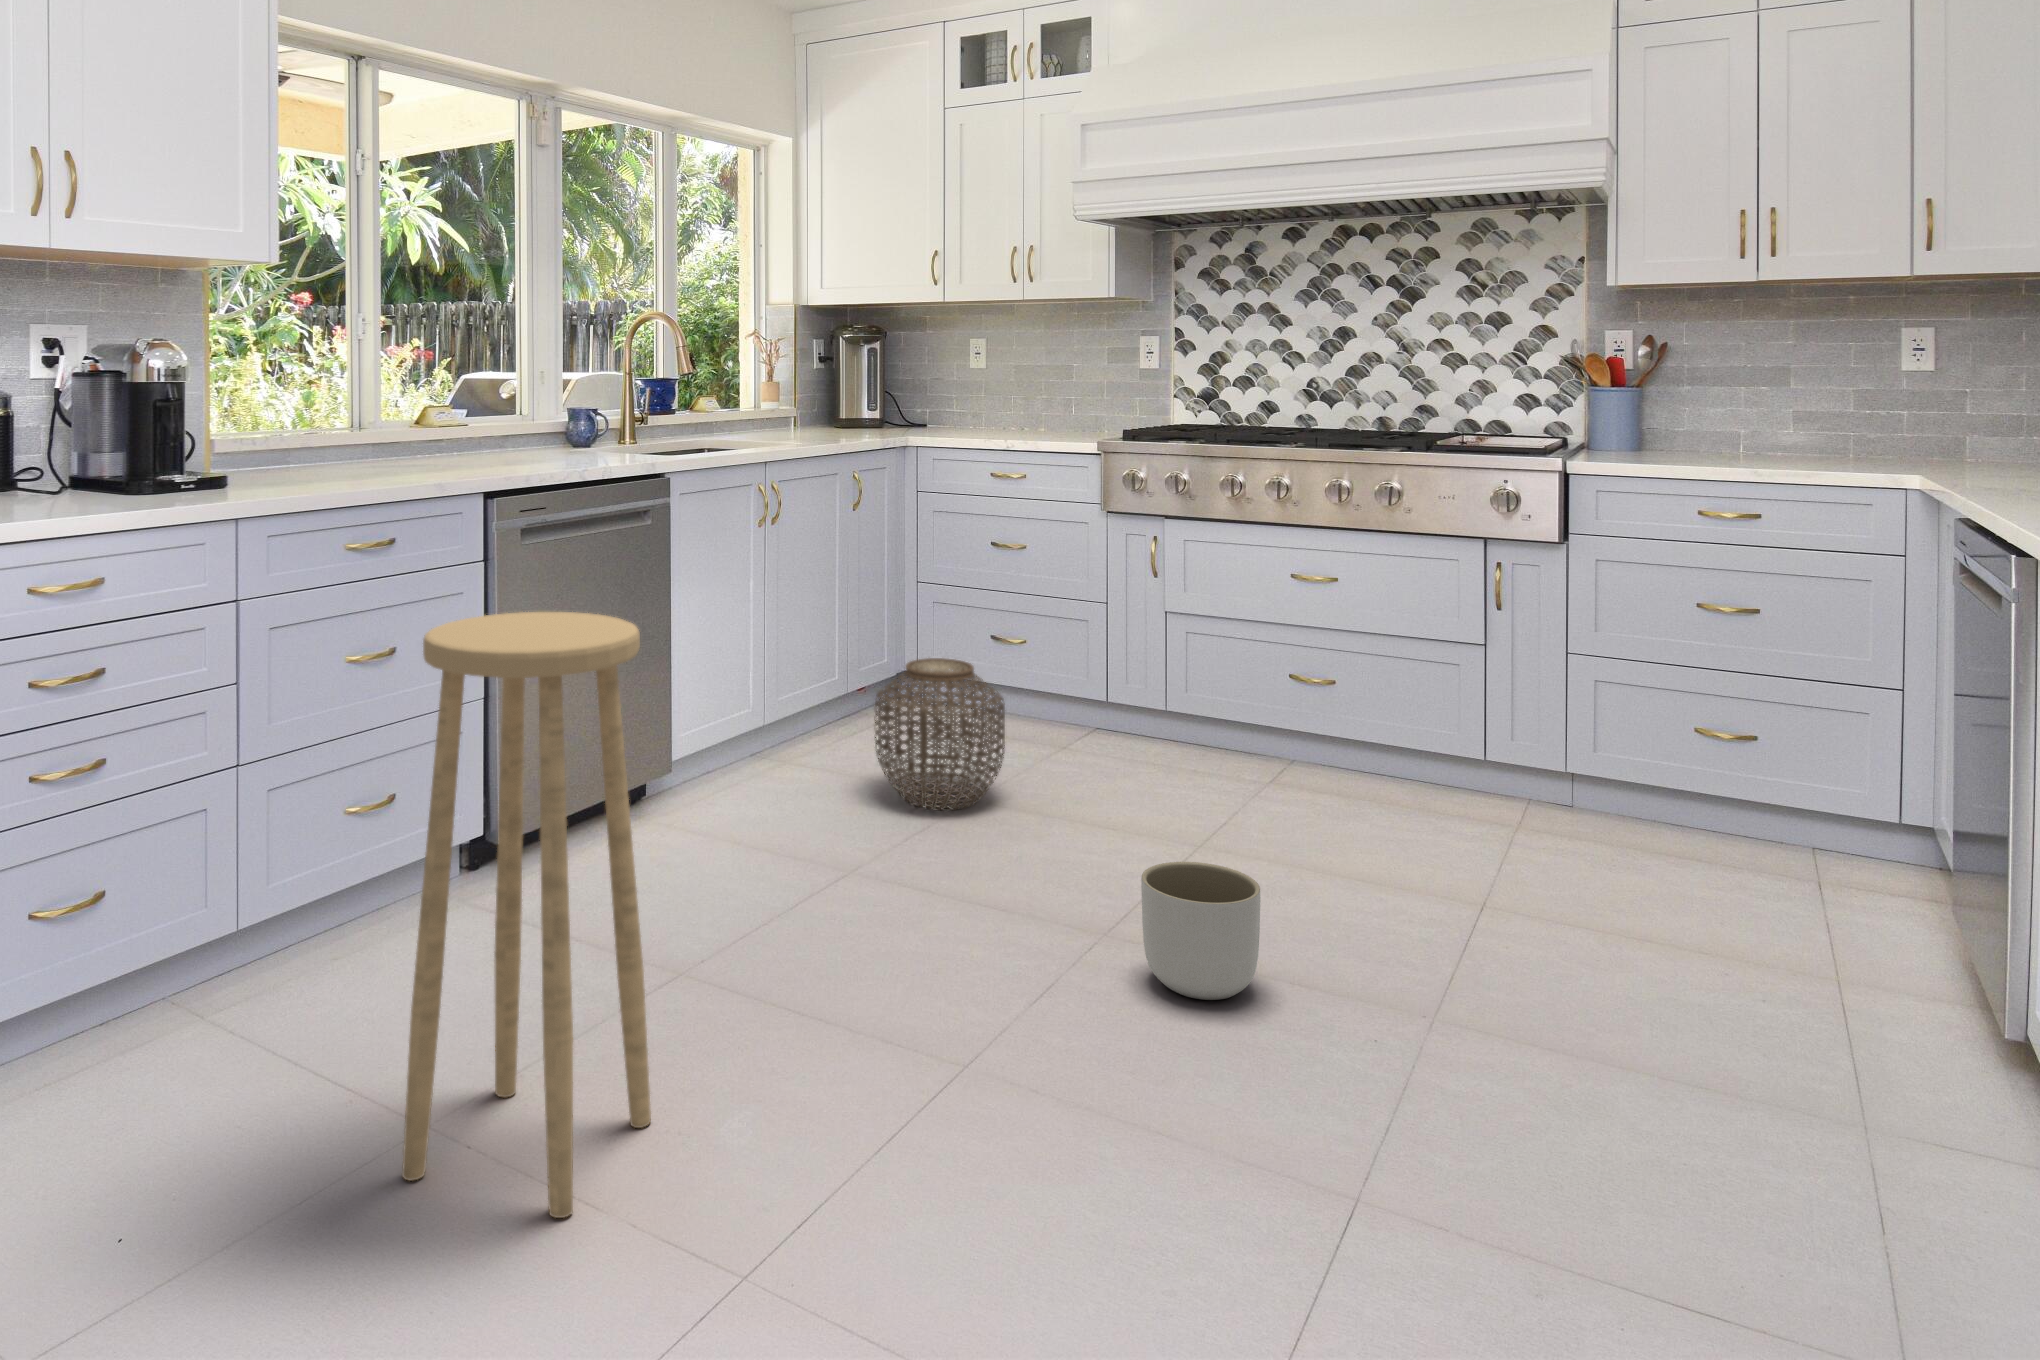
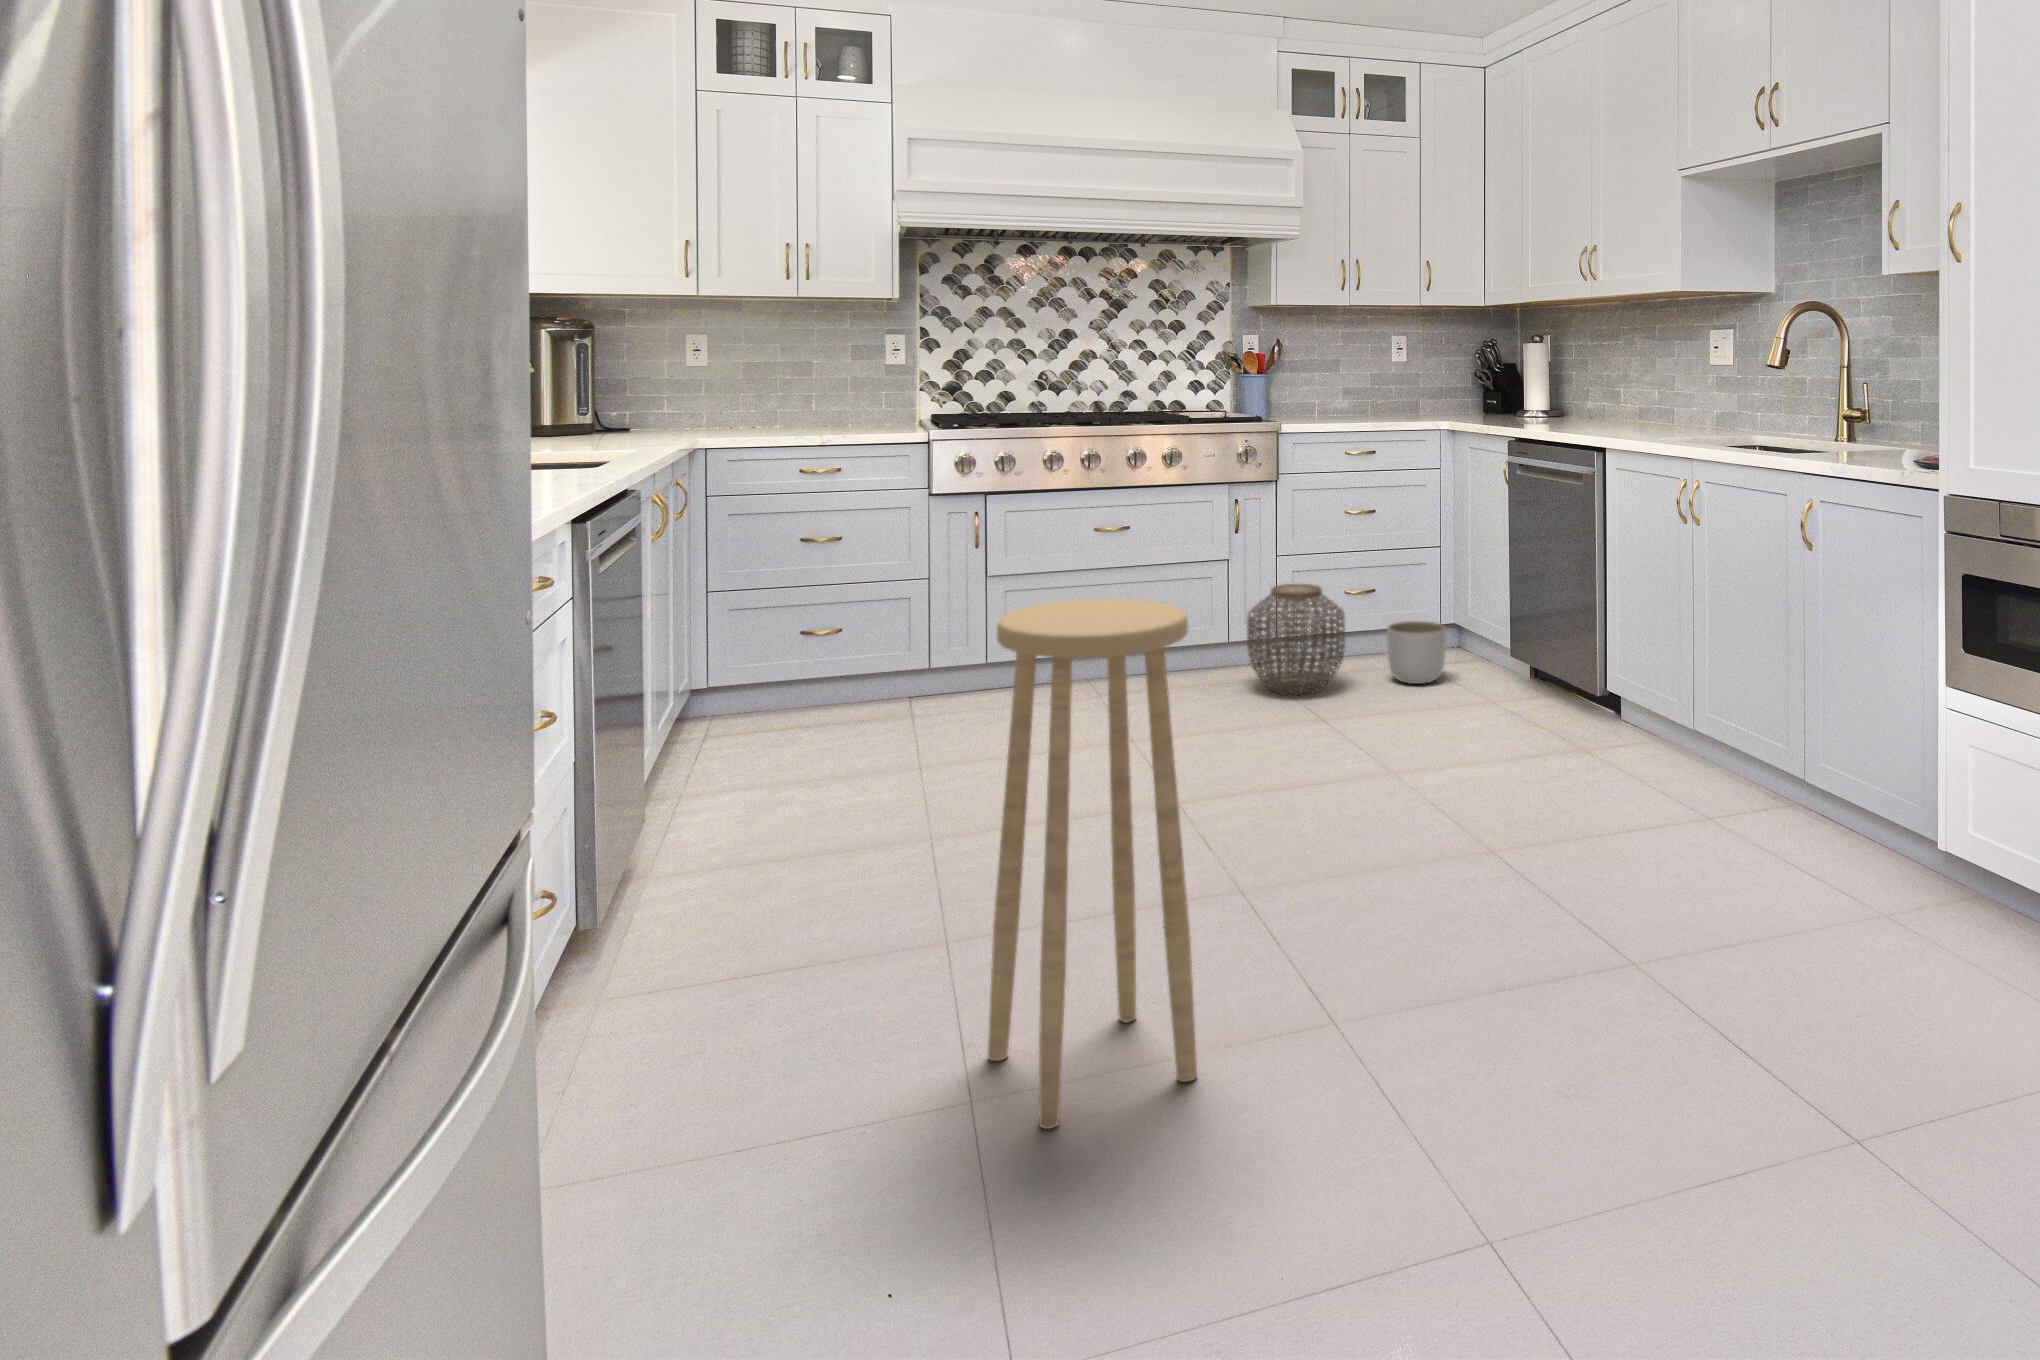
woven basket: present [875,658,1005,810] -> present [1247,584,1345,695]
planter: present [1141,862,1261,1000] -> present [1387,621,1446,684]

